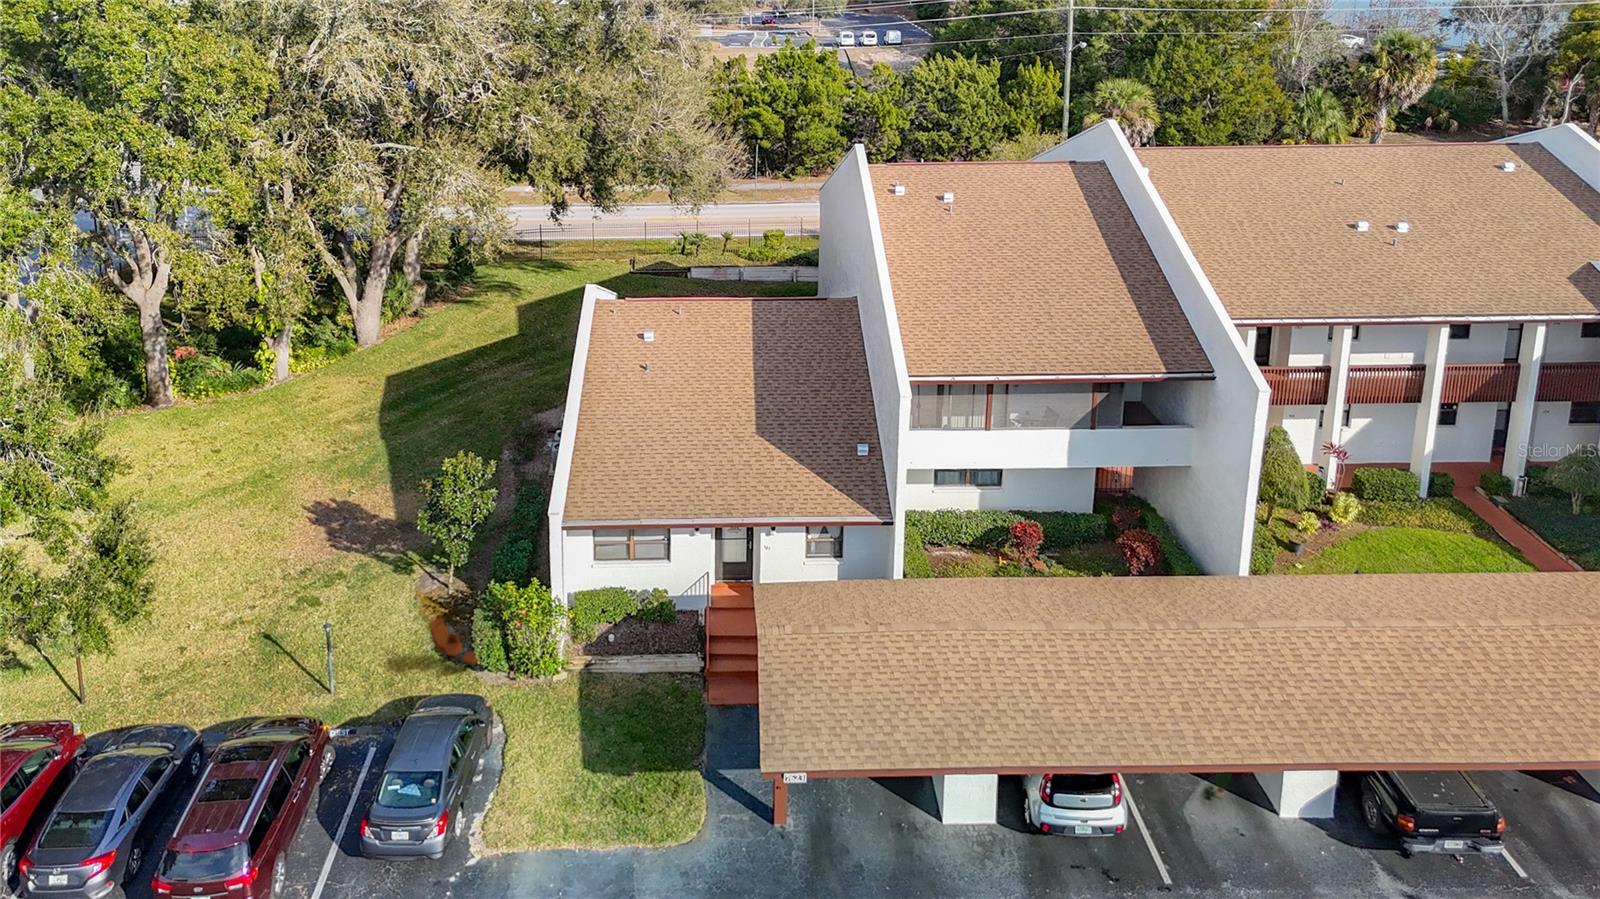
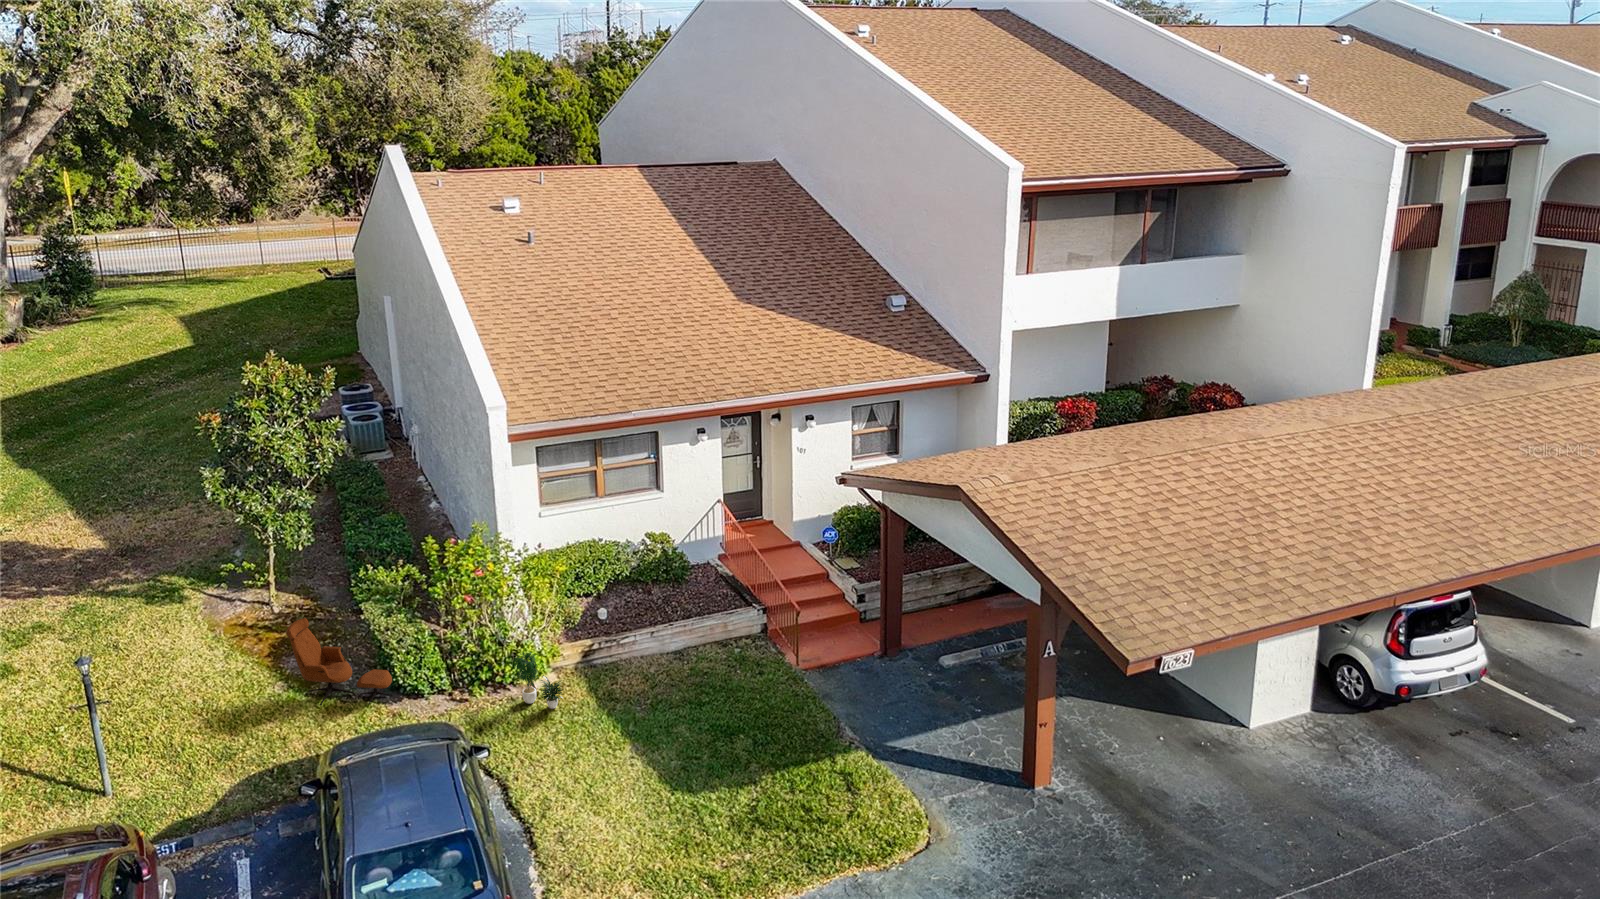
potted plant: present [1201,772,1231,804] -> present [514,652,563,709]

